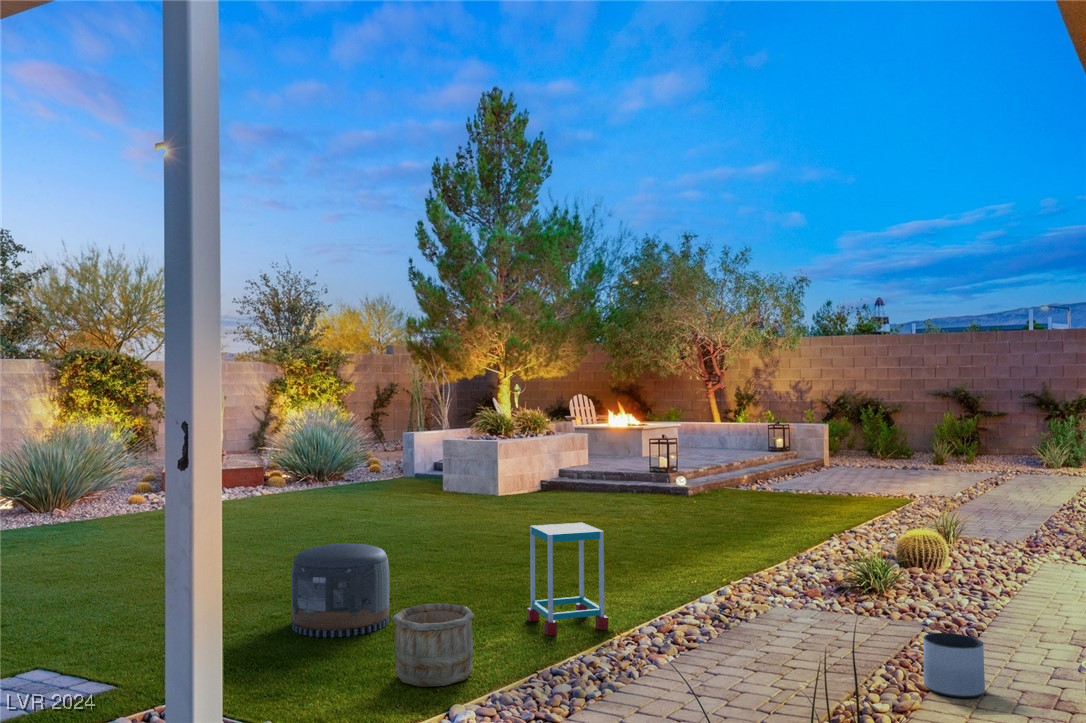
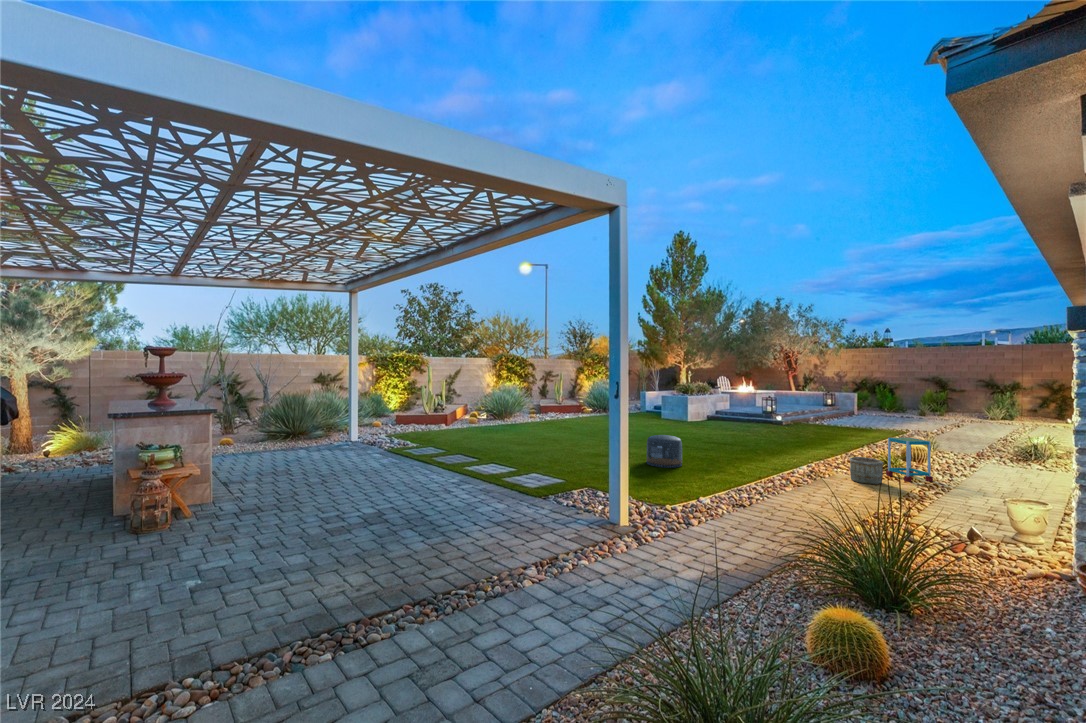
side table: present [527,523,608,636] -> present [886,438,933,482]
wooden bucket: present [392,603,474,687] -> present [850,457,884,484]
planter: present [923,633,985,698] -> none [918,482,946,507]

